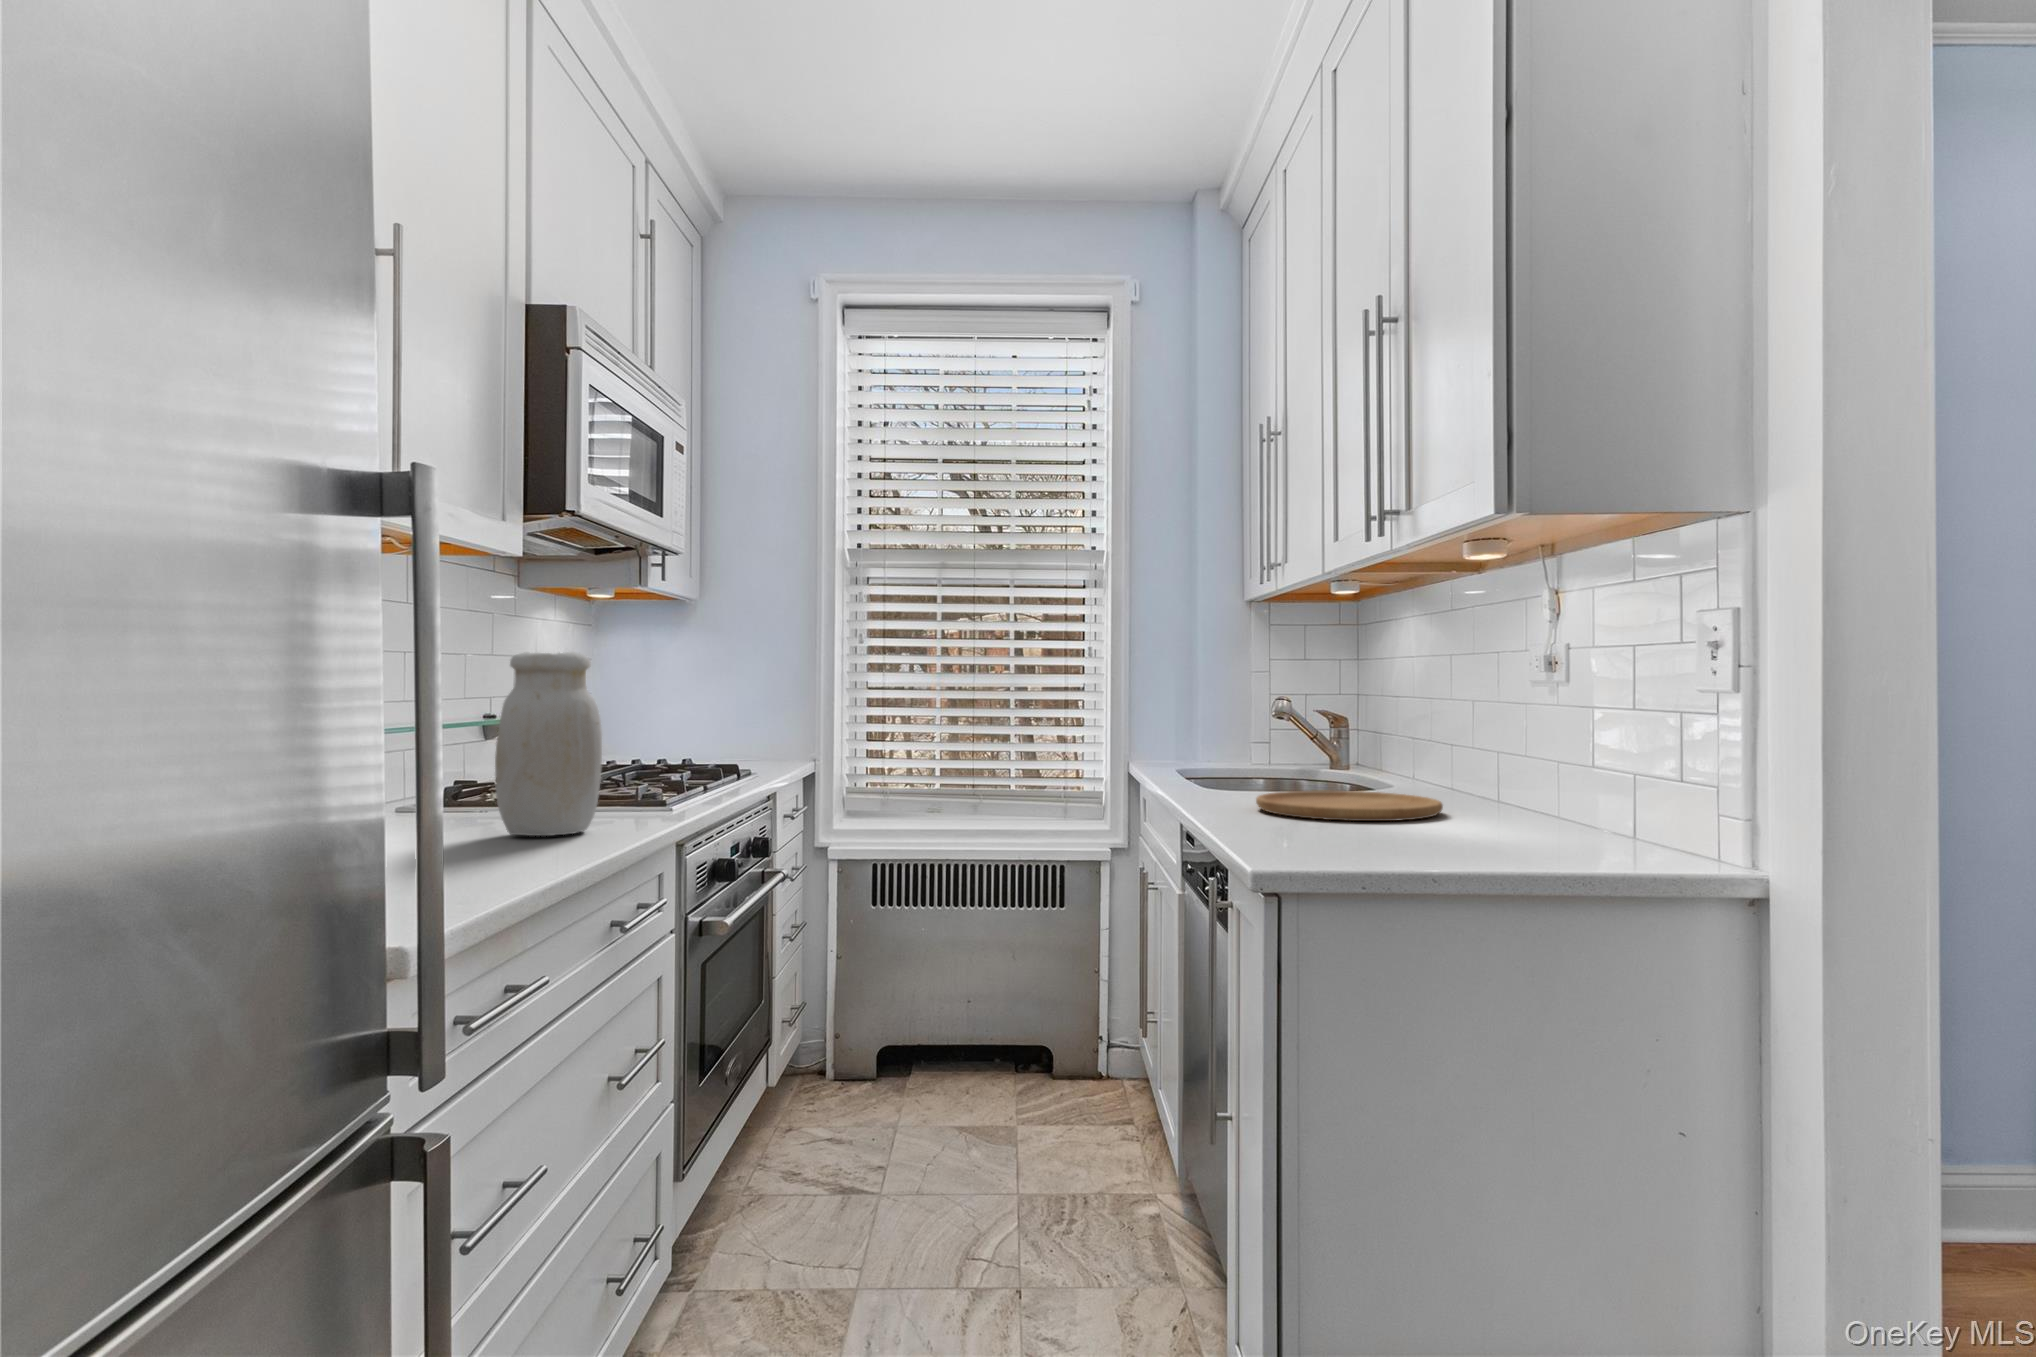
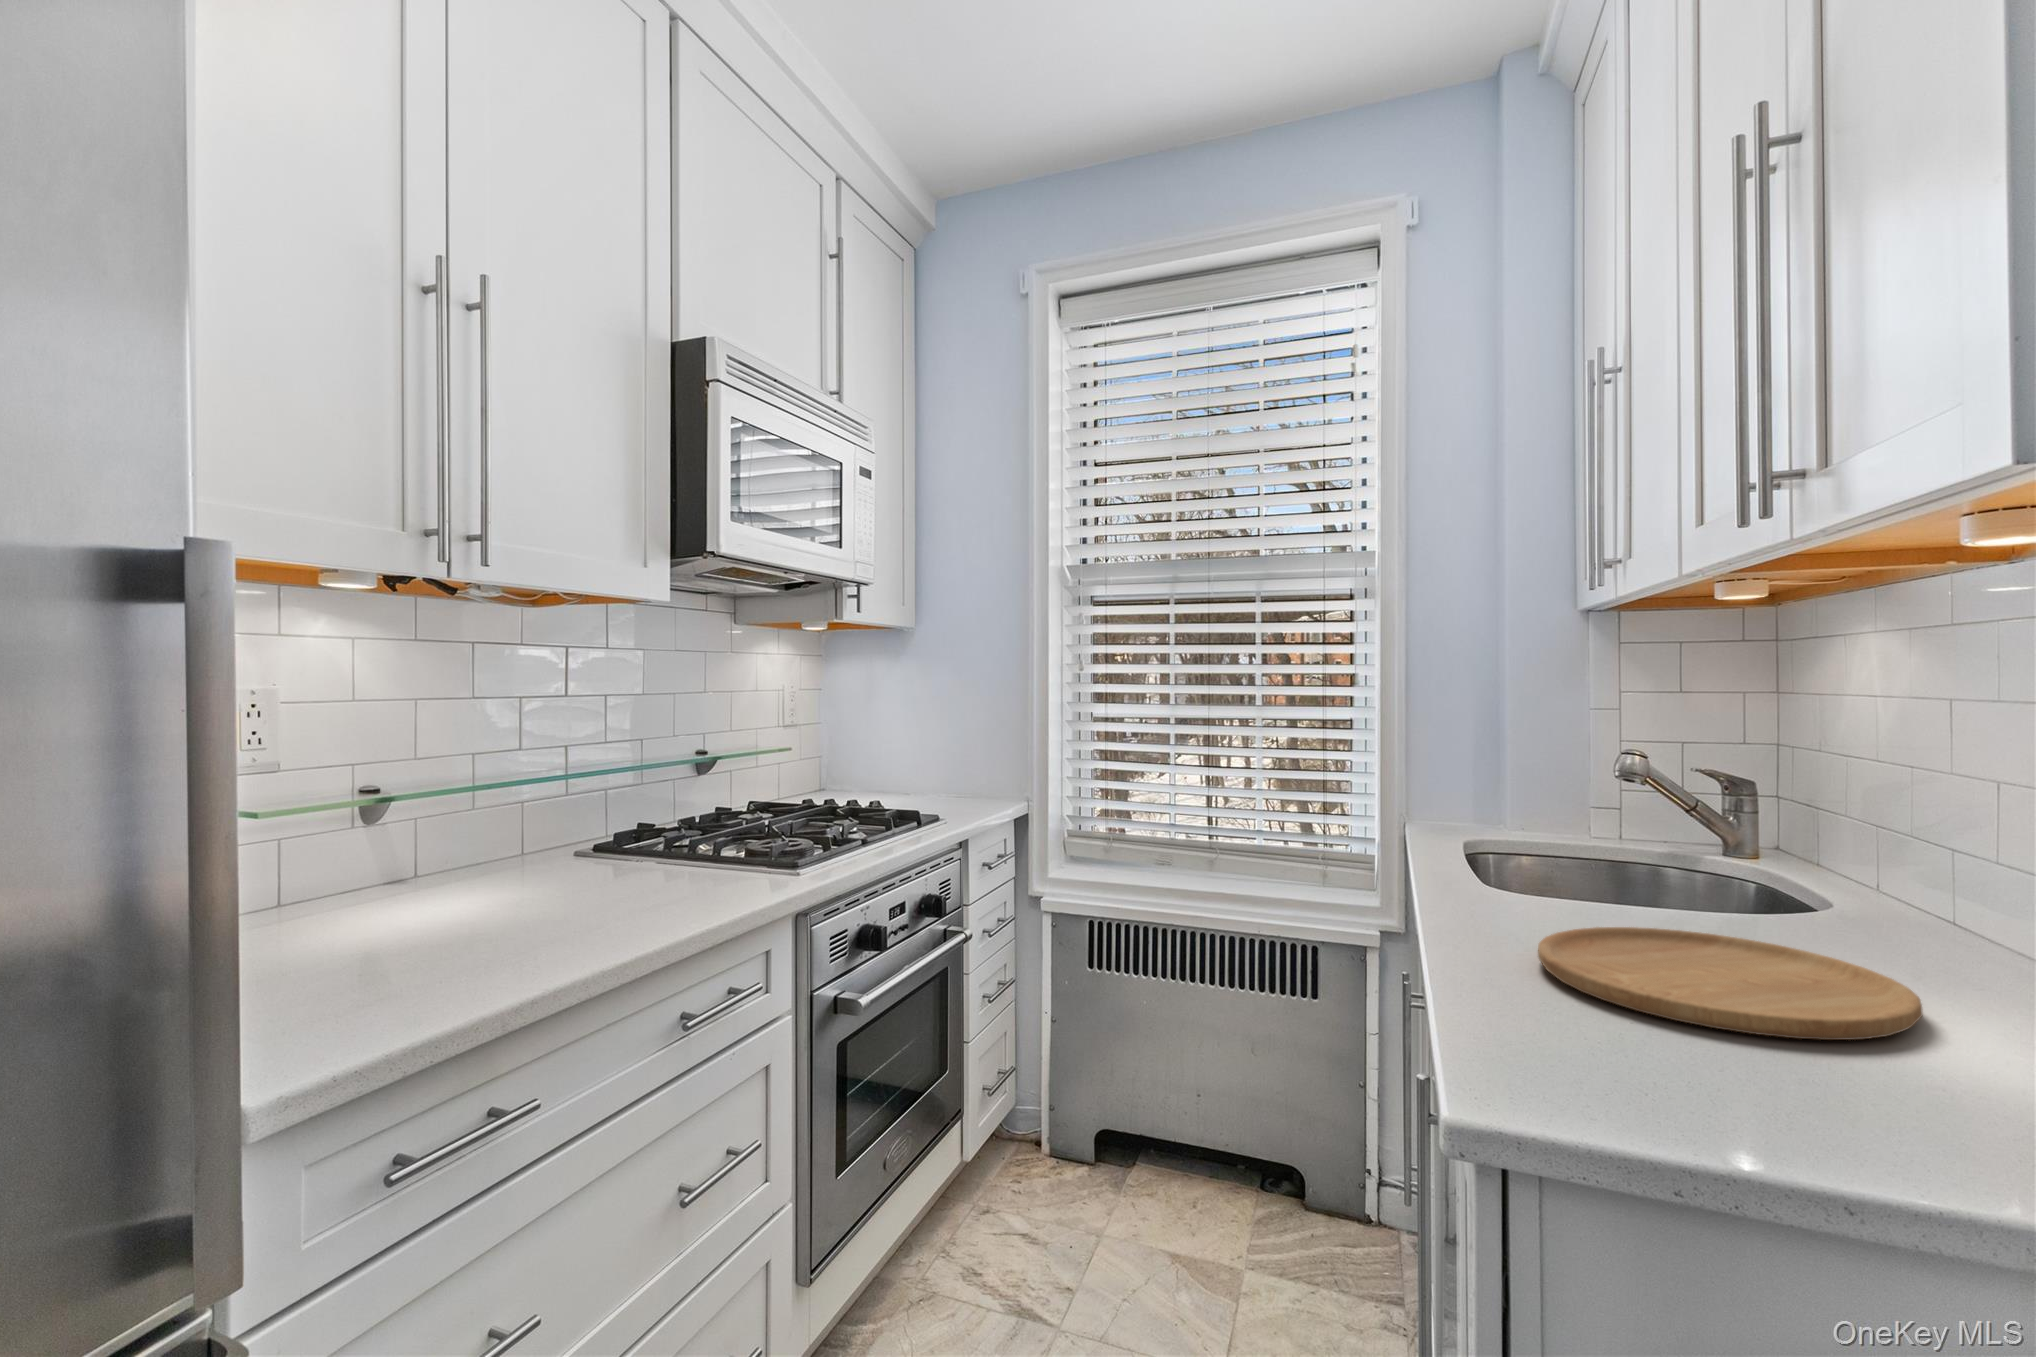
jar: present [495,652,602,836] -> none [509,719,632,936]

